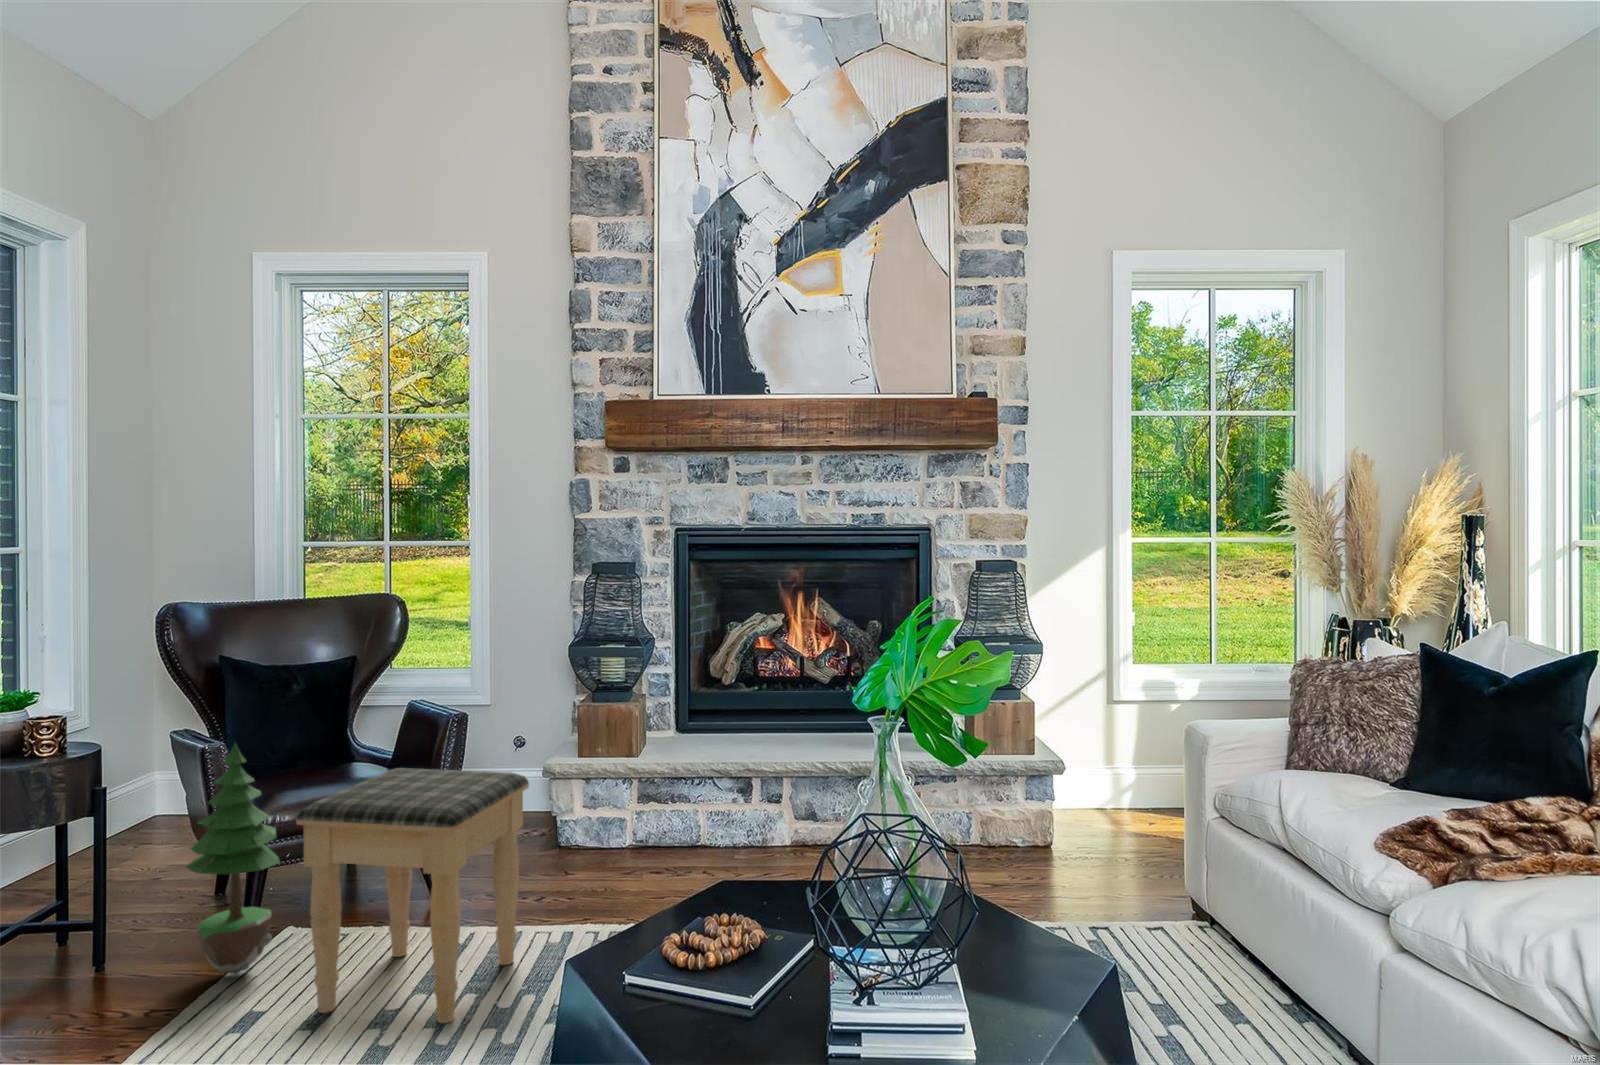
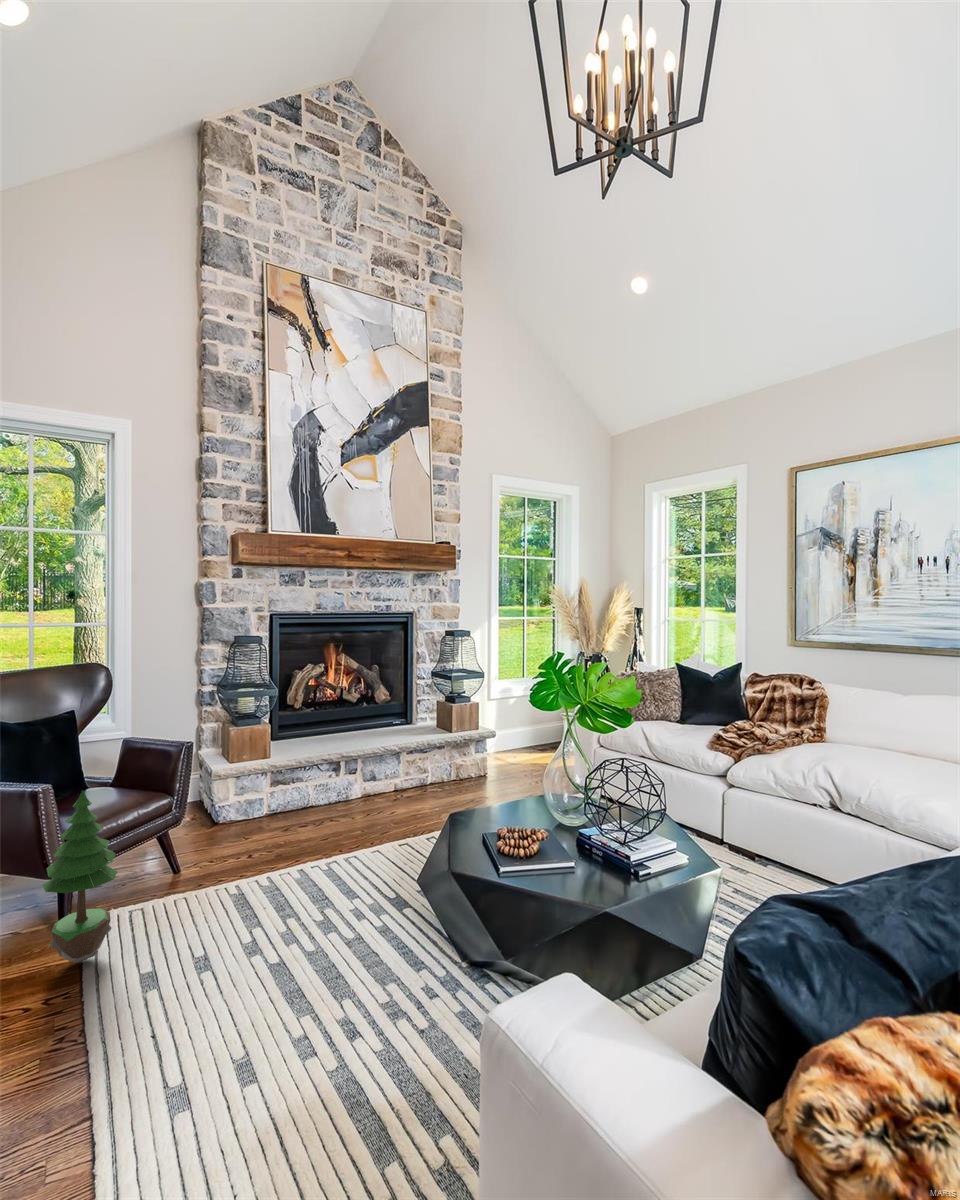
footstool: present [296,768,529,1023] -> none [175,780,300,963]

